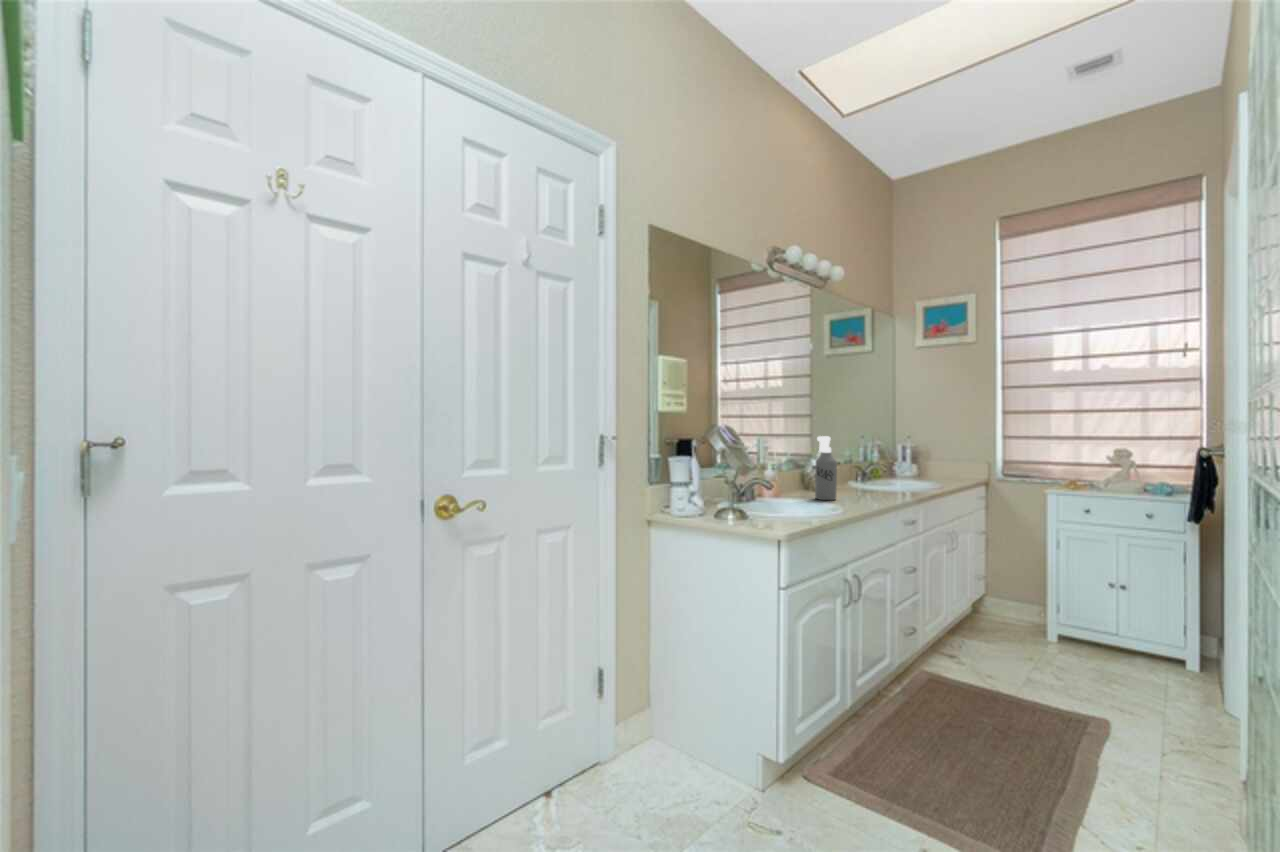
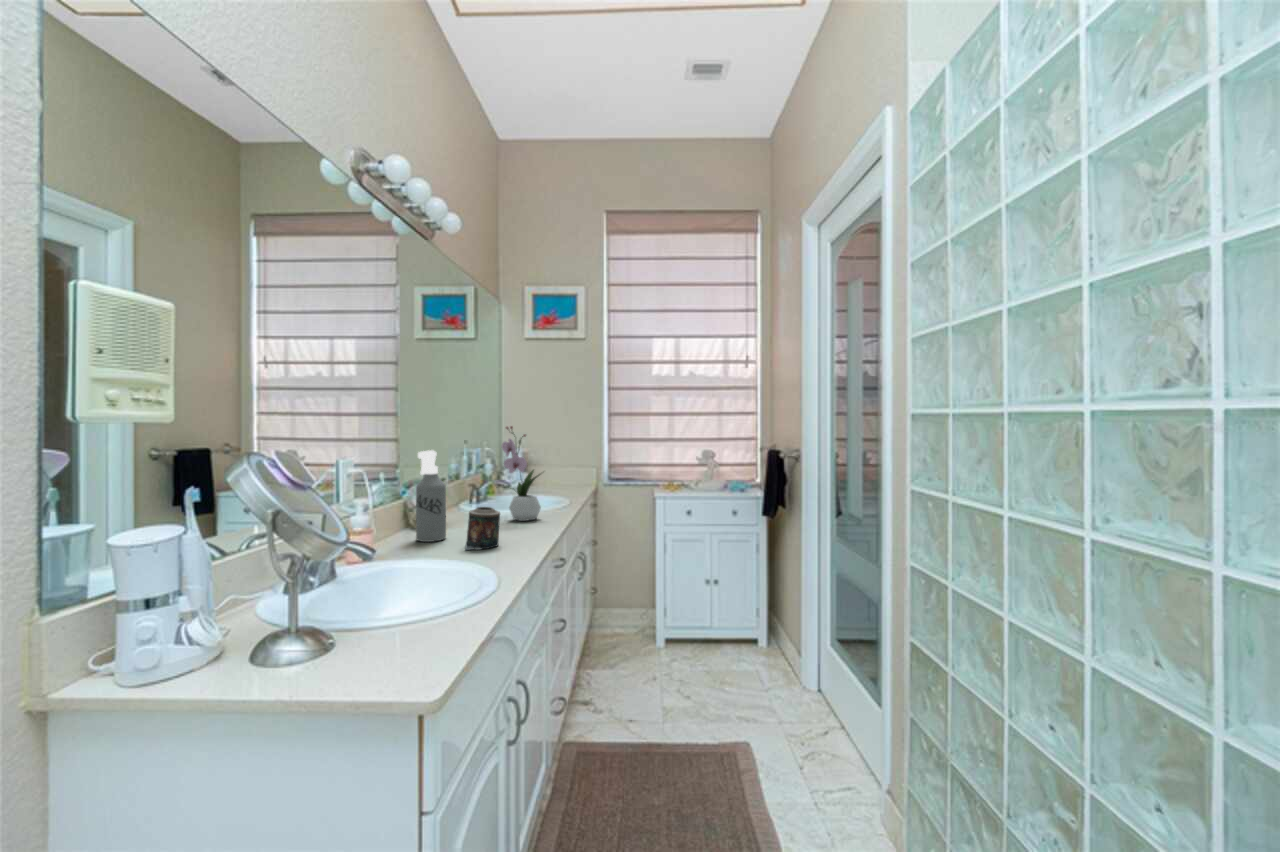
flower arrangement: none [883,420,921,496] -> present [502,426,541,521]
candle: none [848,478,875,508] -> present [465,507,500,550]

